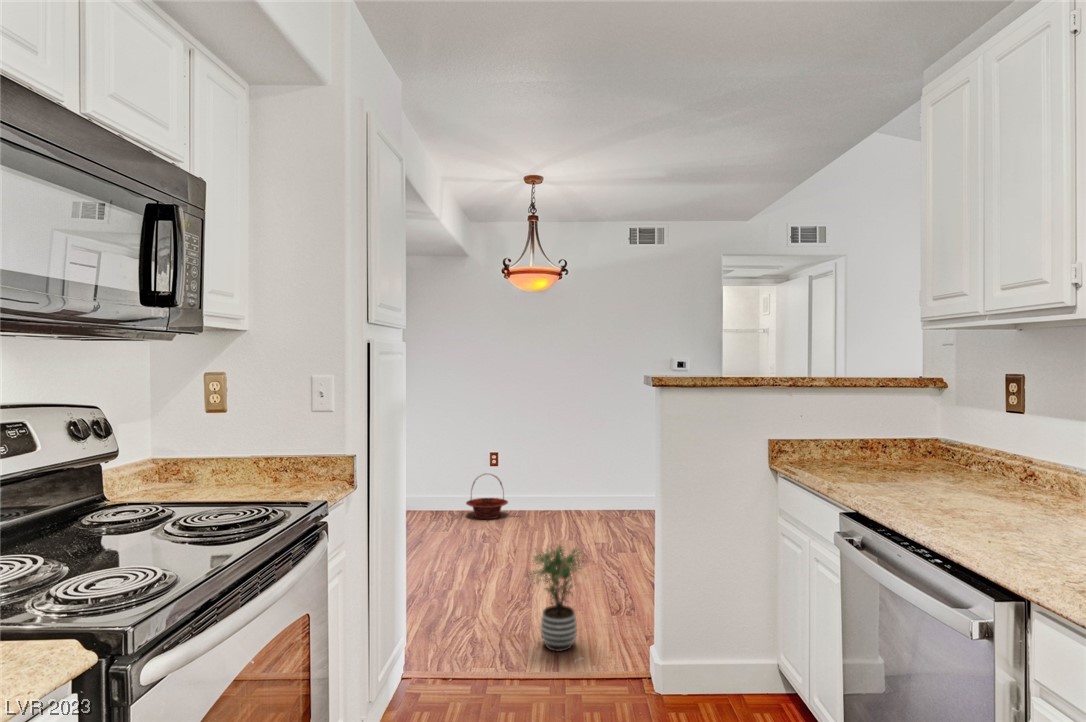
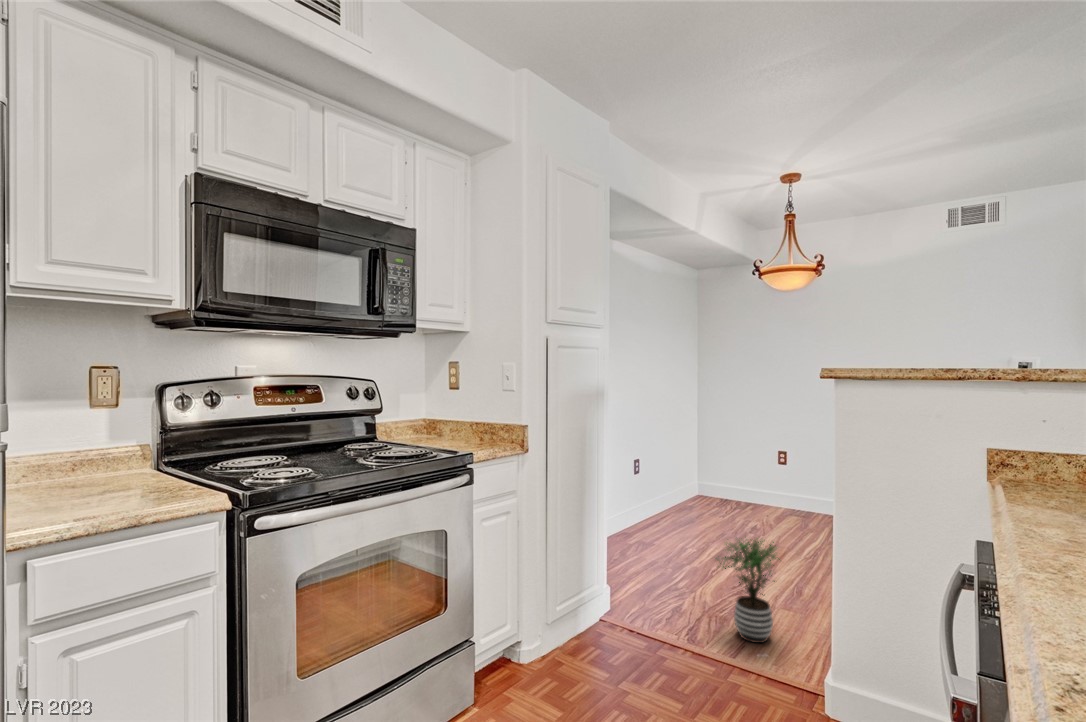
basket: present [466,474,508,519] -> none [749,472,792,515]

